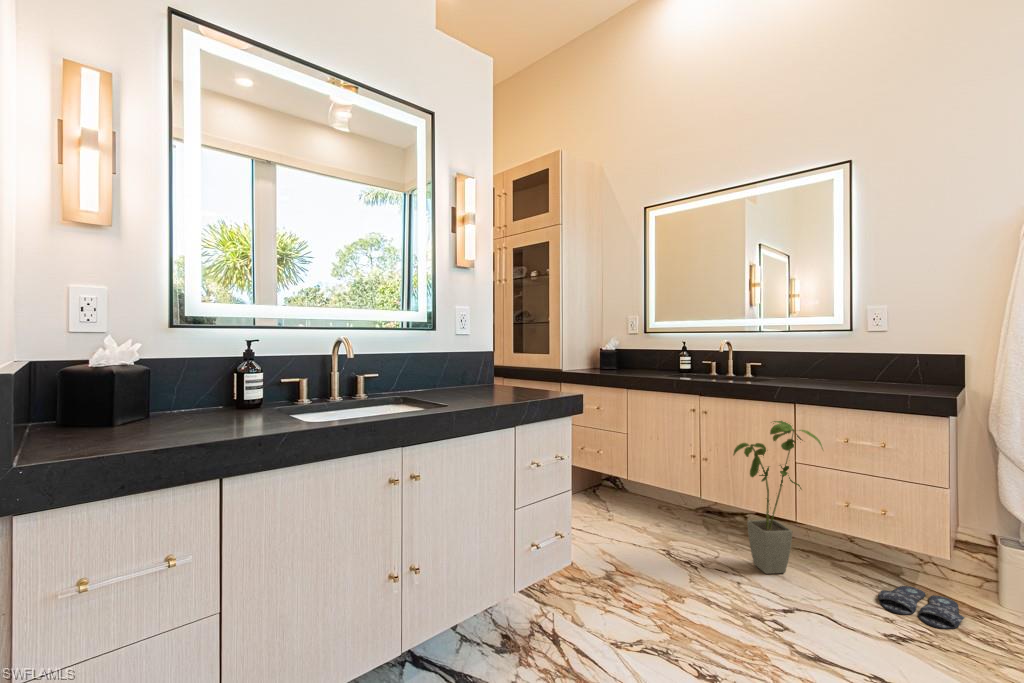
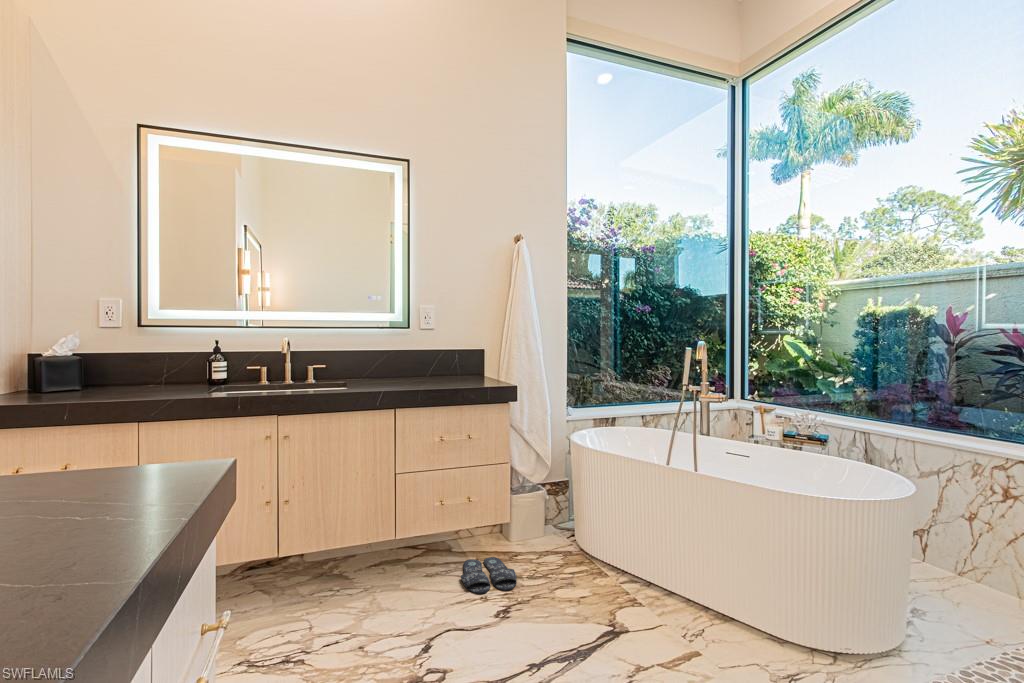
house plant: present [733,421,823,574] -> none [338,437,432,617]

